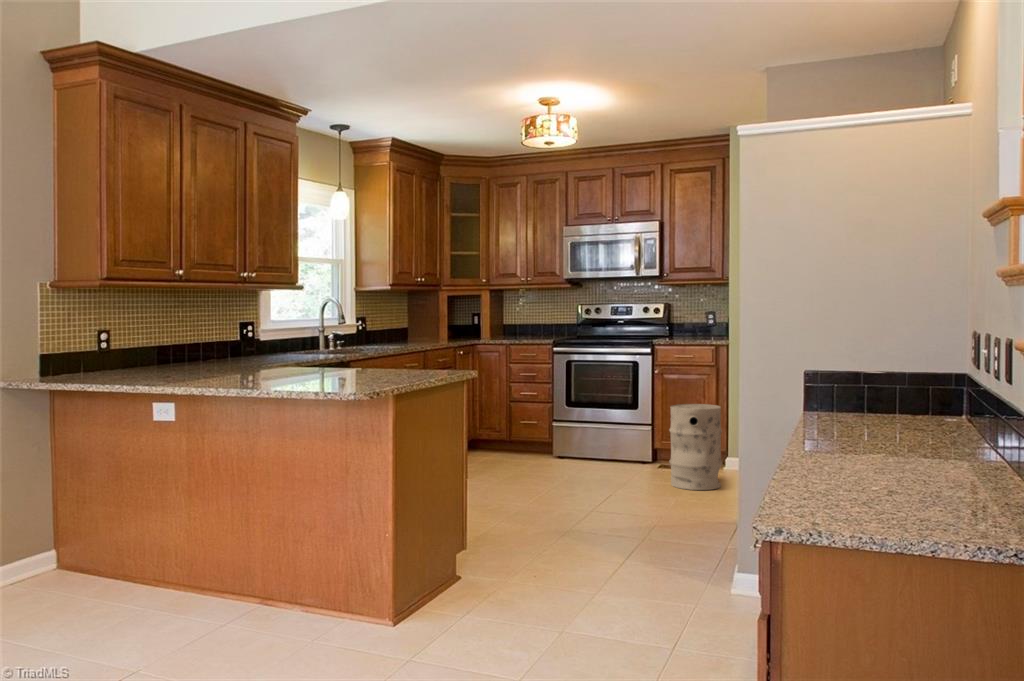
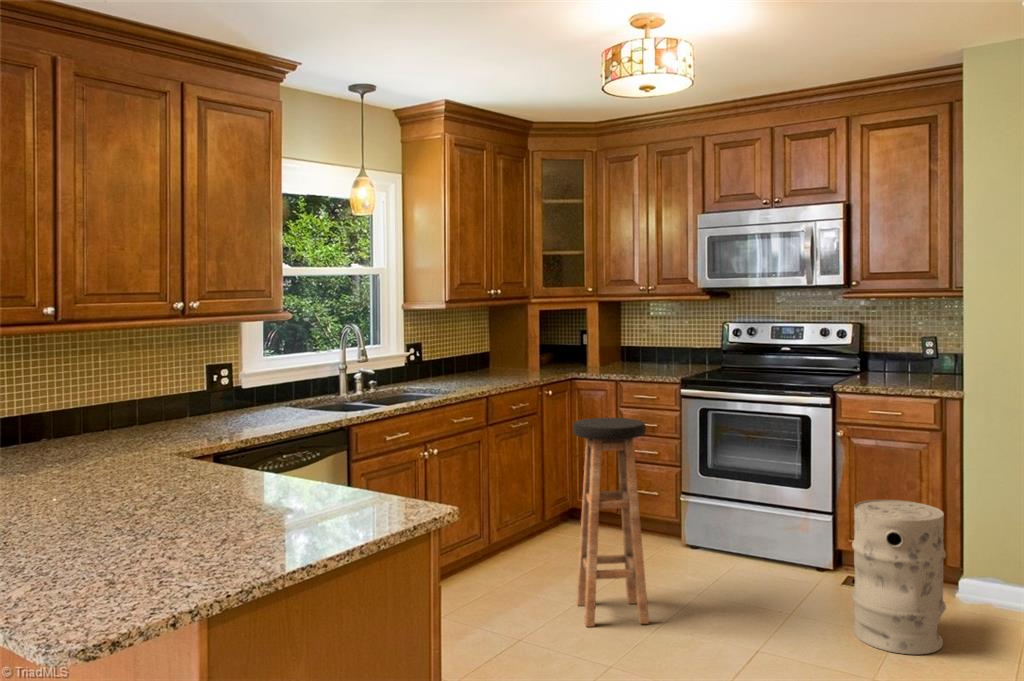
bar stool: none [497,357,547,490] -> present [573,418,649,627]

